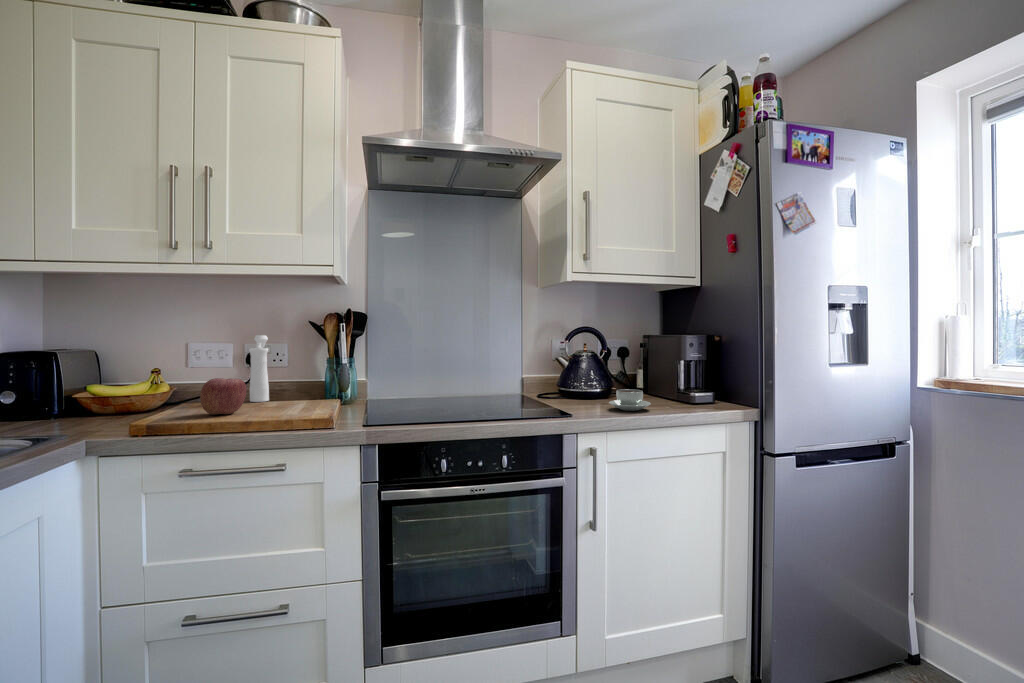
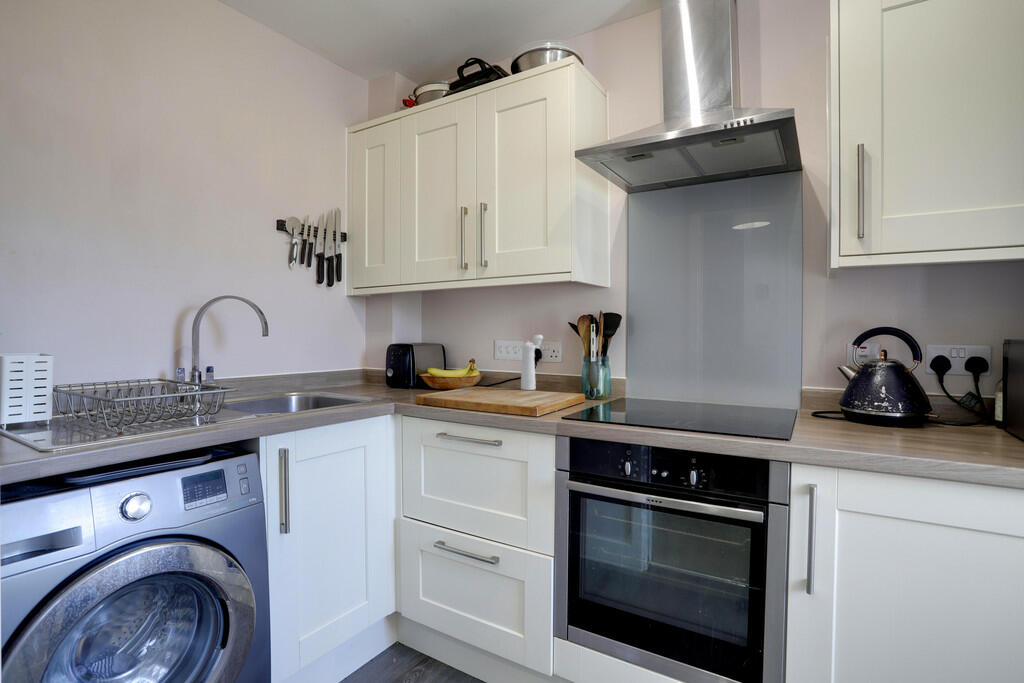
apple: present [200,378,246,415] -> none [465,367,498,396]
coffee cup: present [609,389,651,411] -> none [870,415,944,446]

